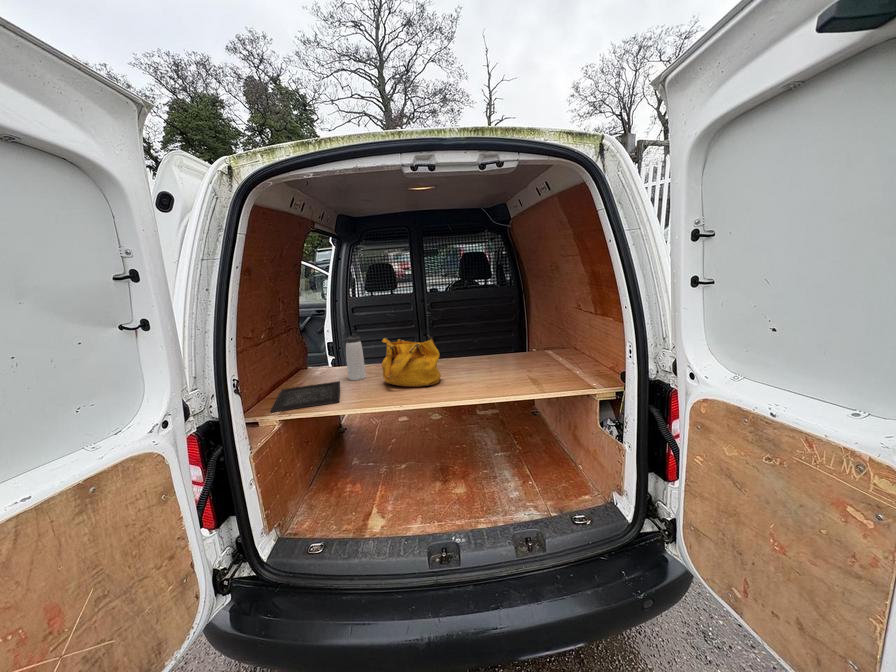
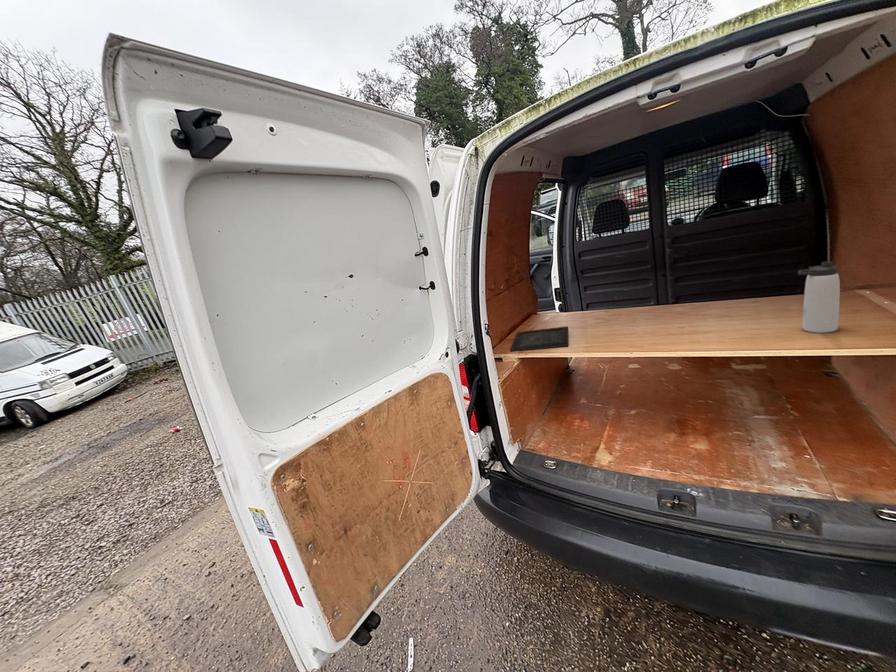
thermos bottle: present [341,334,365,380] -> present [798,261,840,333]
handbag: present [382,336,441,387] -> none [611,278,682,334]

